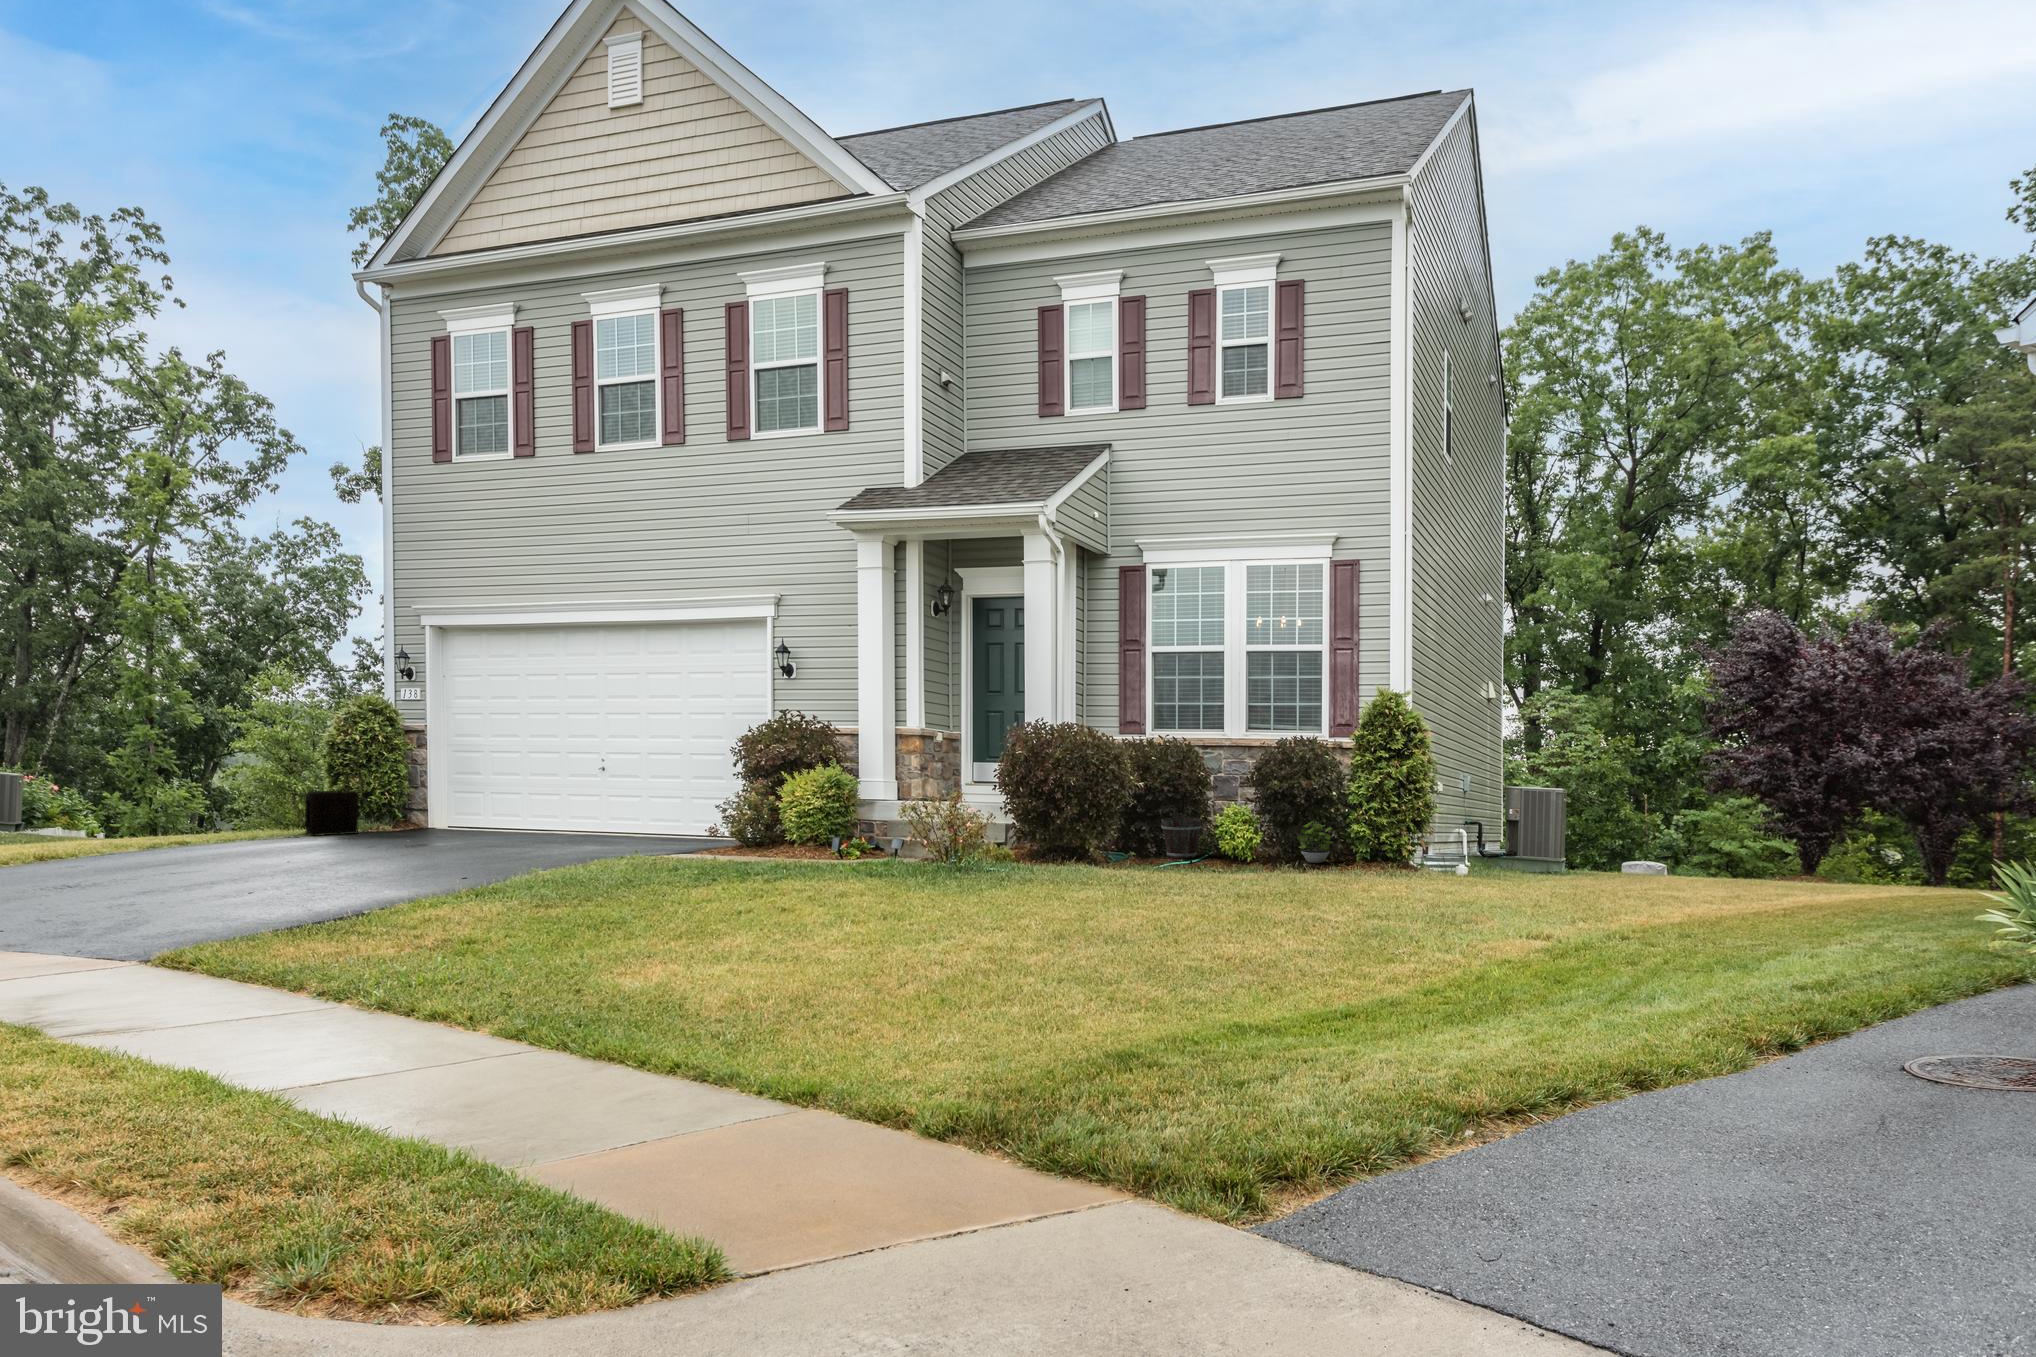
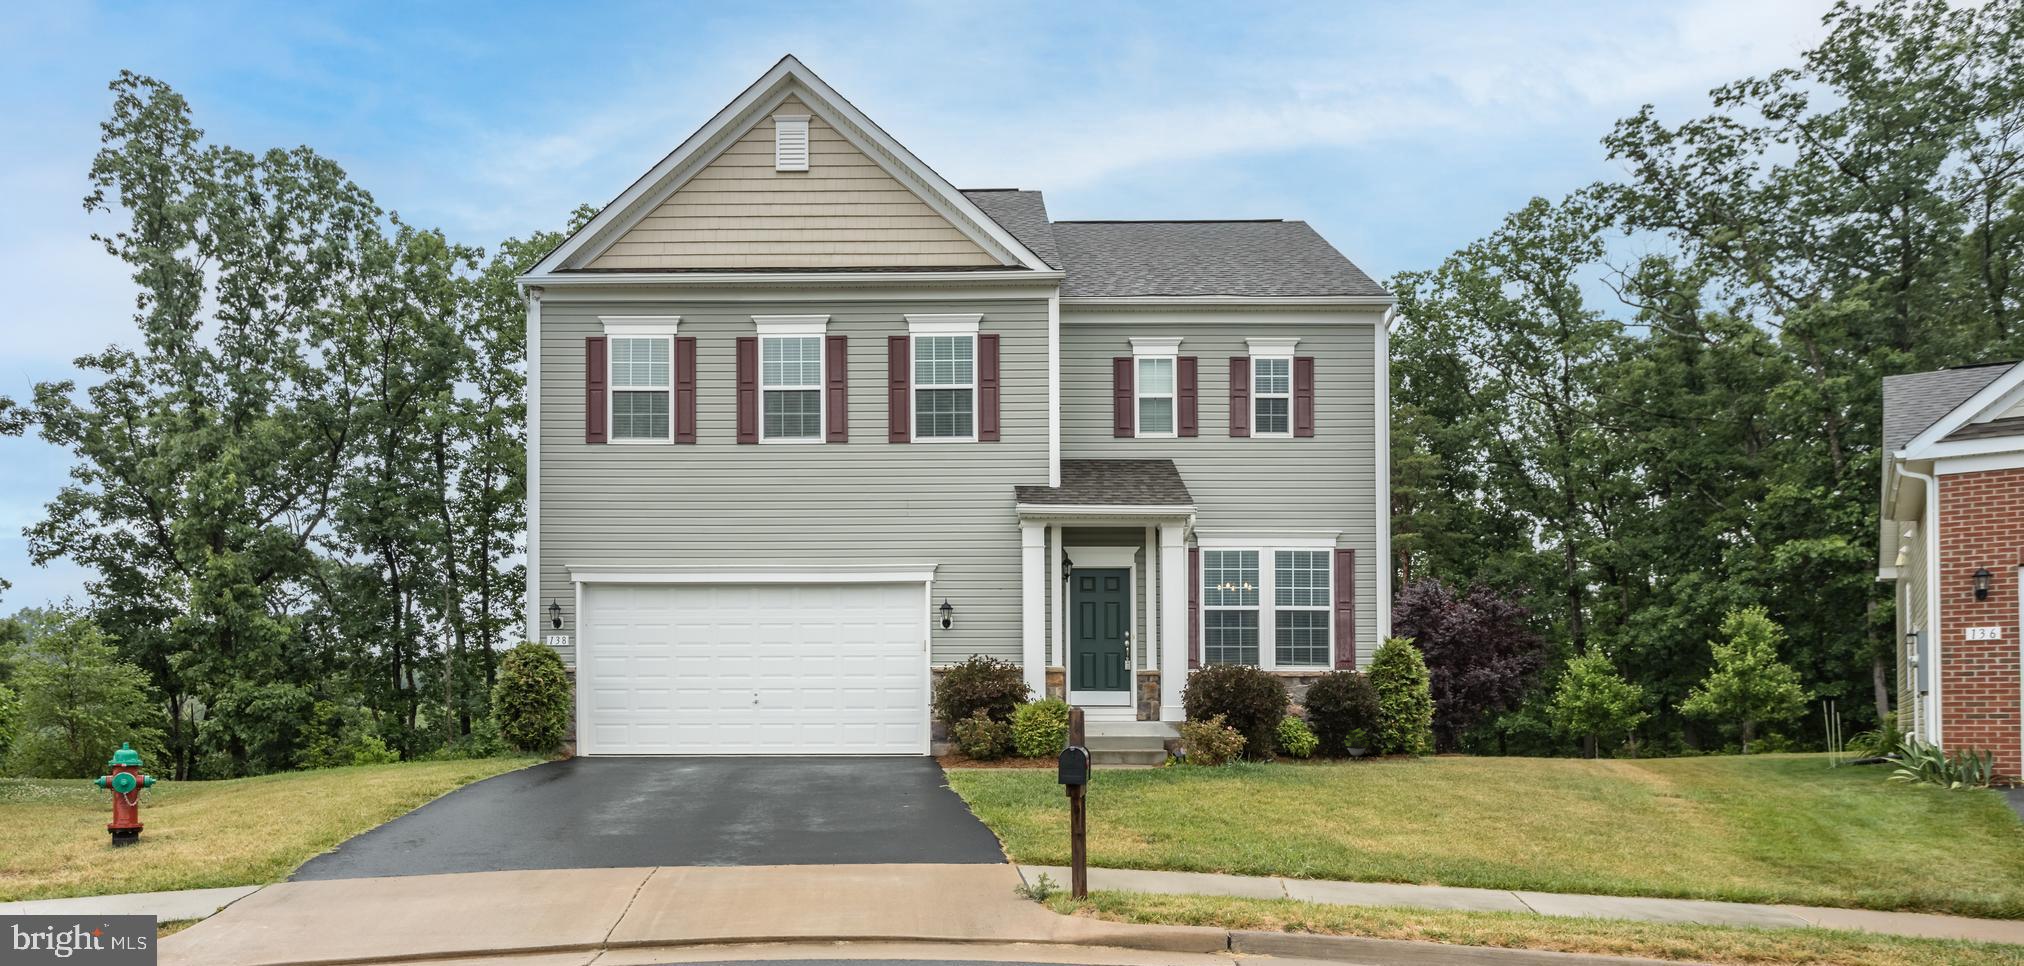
wooden crate: present [305,791,359,836] -> none [489,736,545,779]
bucket: present [1161,813,1201,858] -> none [1249,726,1277,757]

